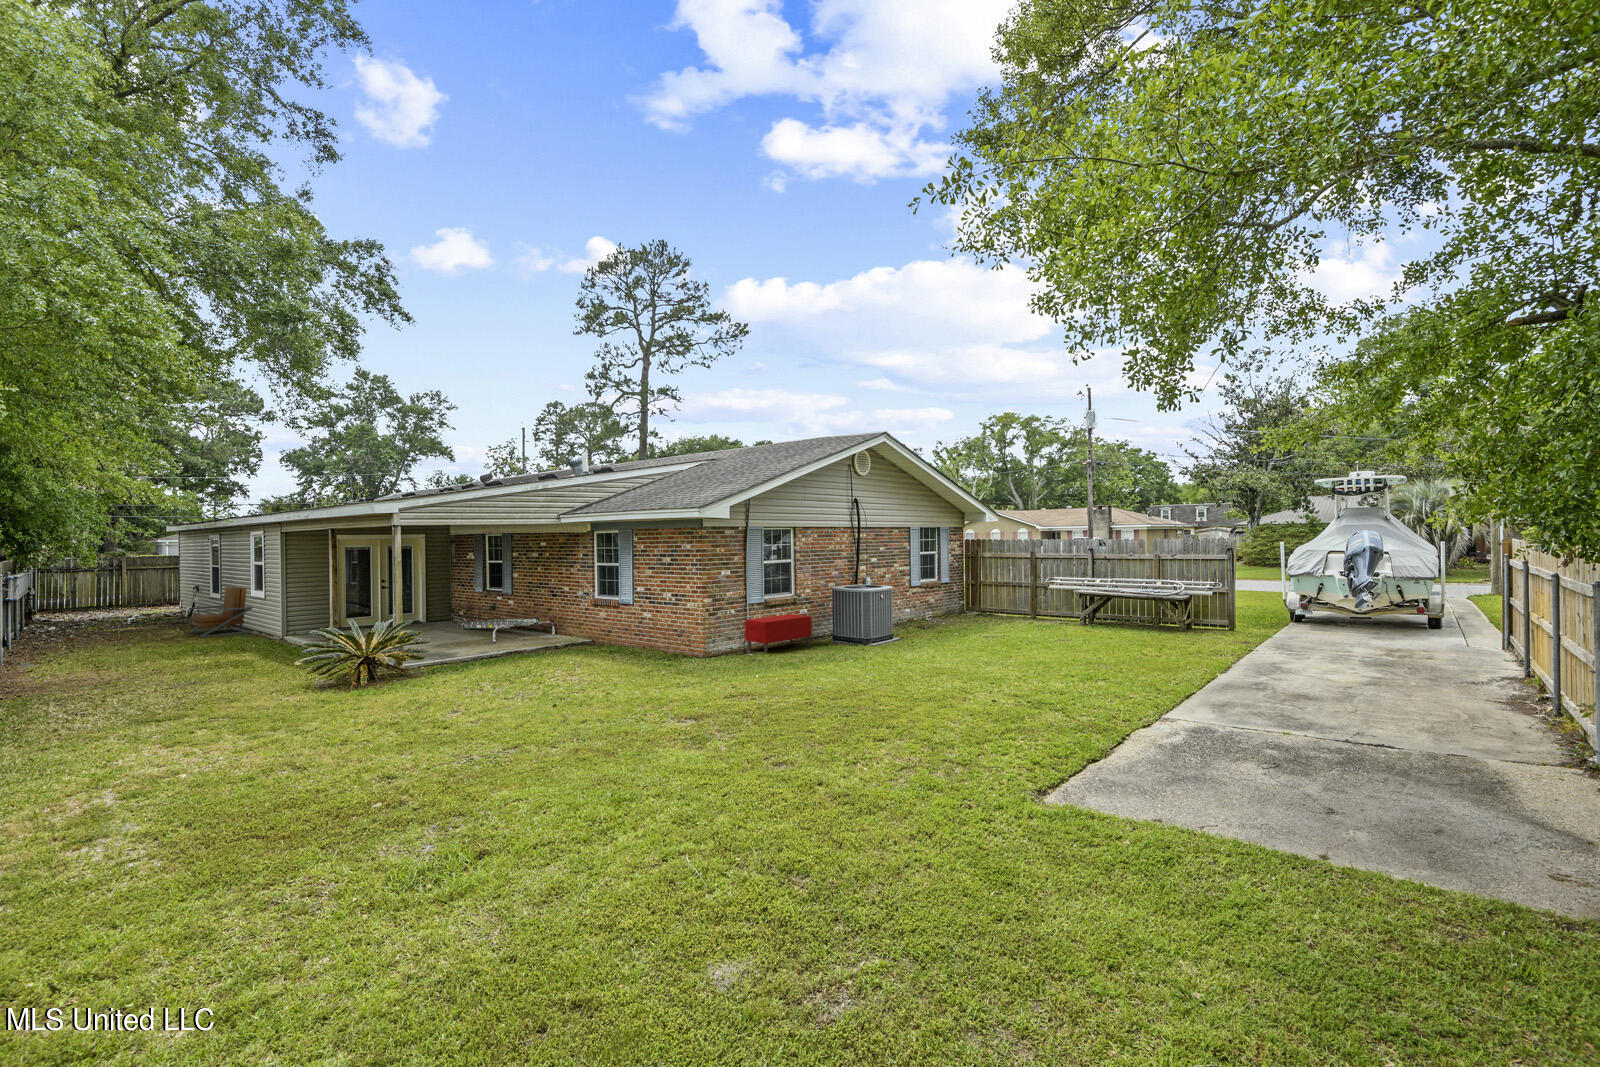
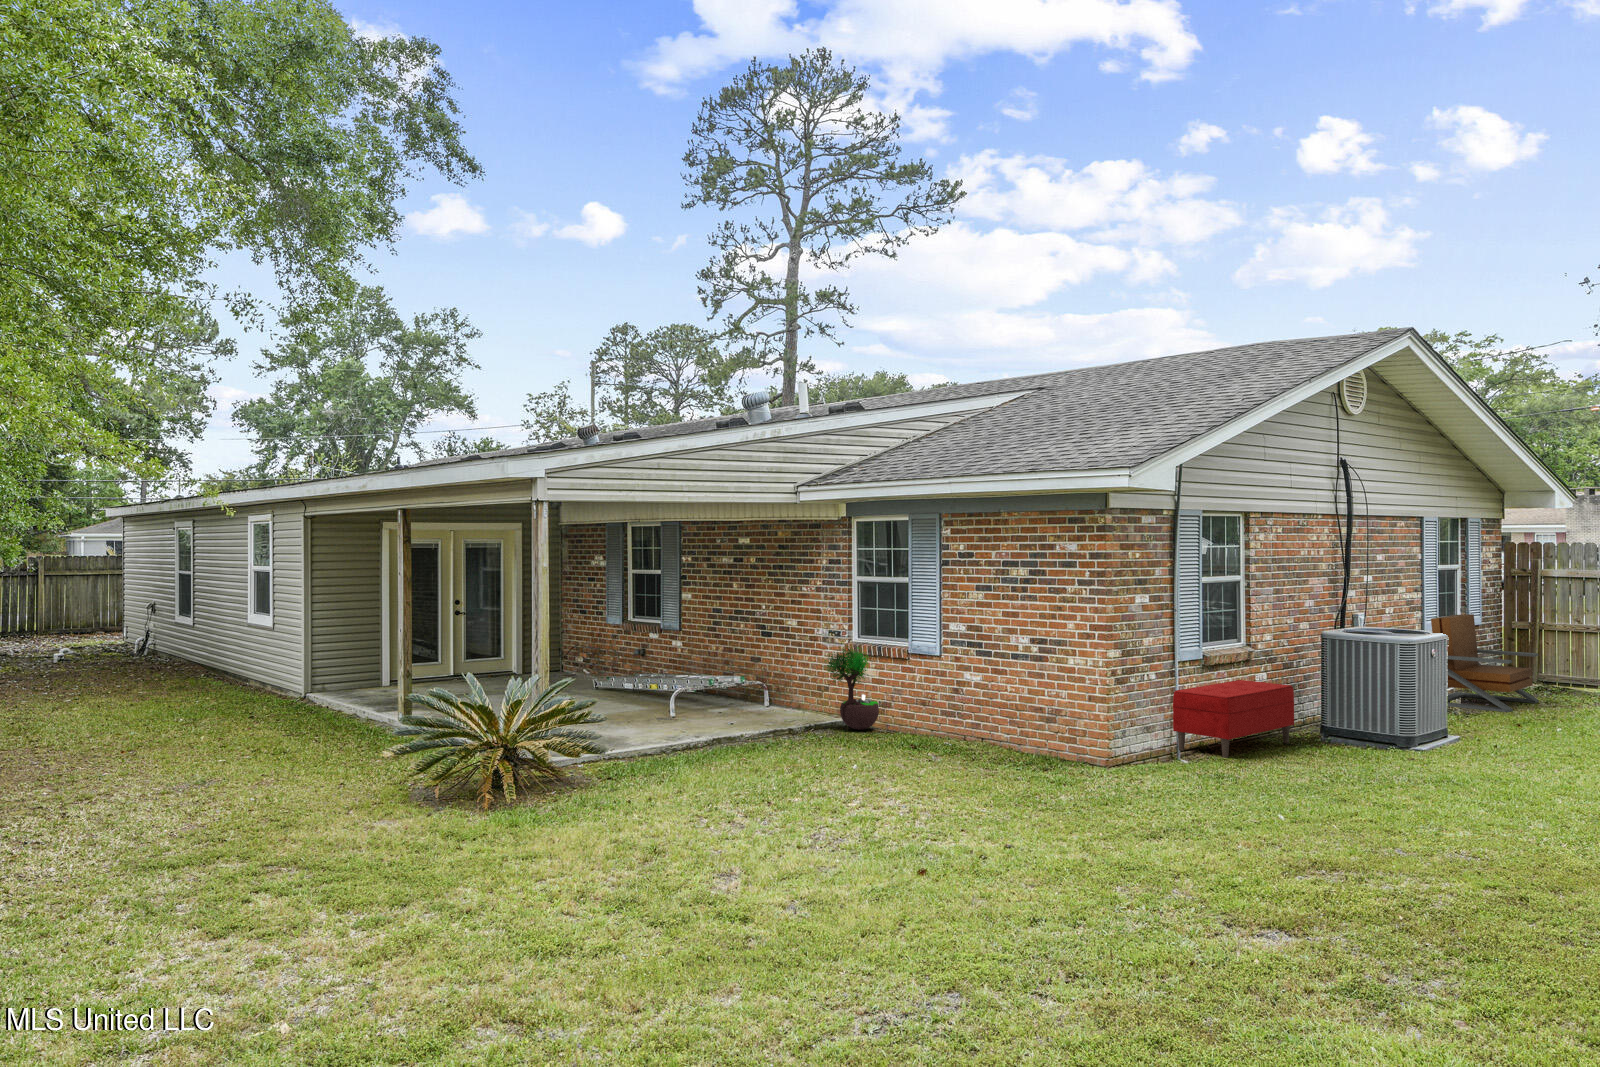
lounge chair: present [189,587,253,637] -> present [1431,614,1539,712]
potted tree: none [571,597,605,645] -> present [822,645,879,730]

